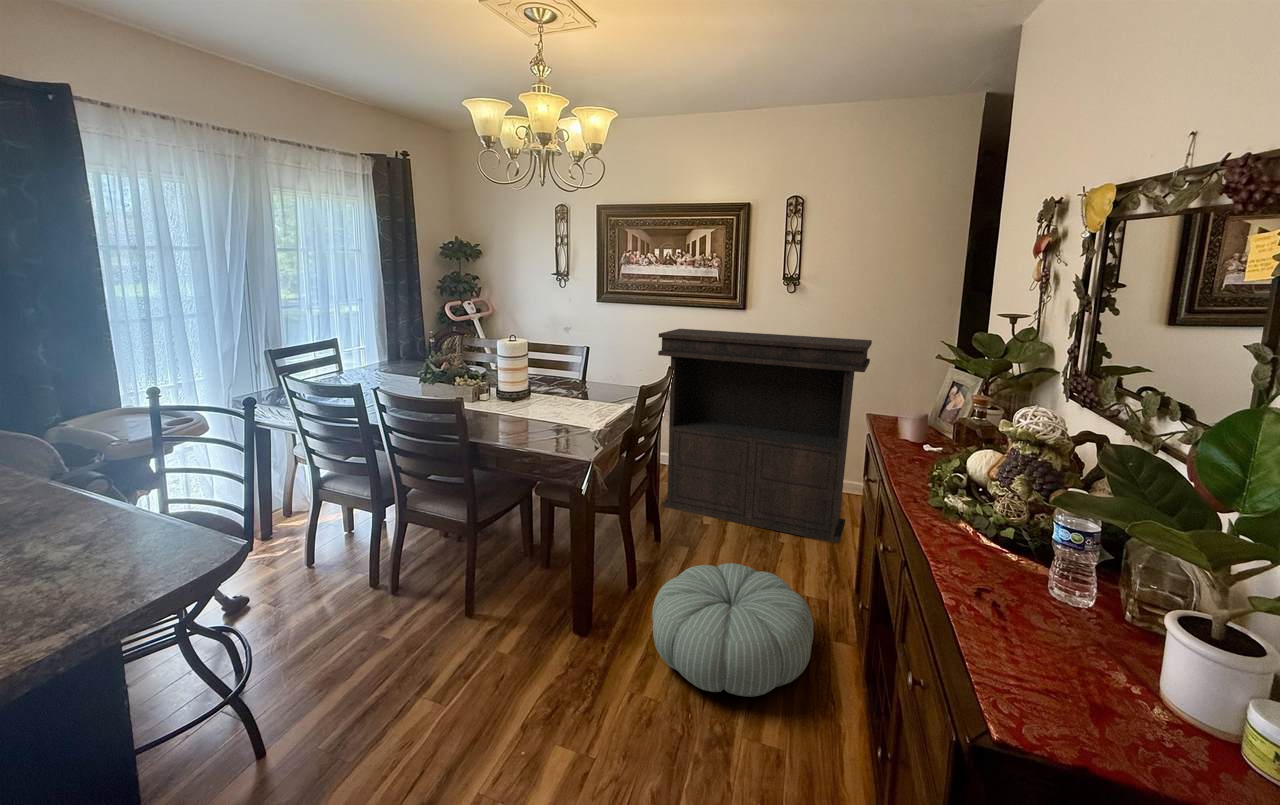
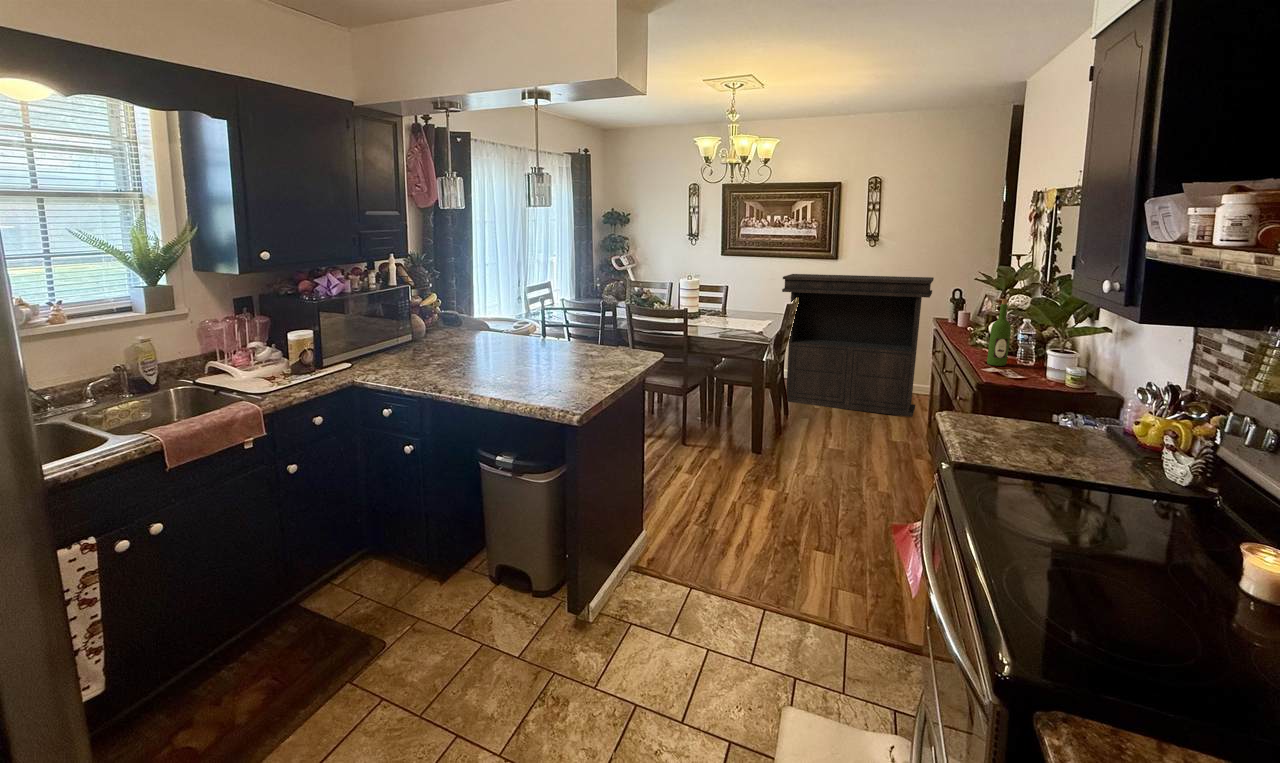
wine bottle: none [977,444,1042,611] -> present [987,299,1011,366]
pouf: present [652,563,813,697] -> none [806,412,904,471]

